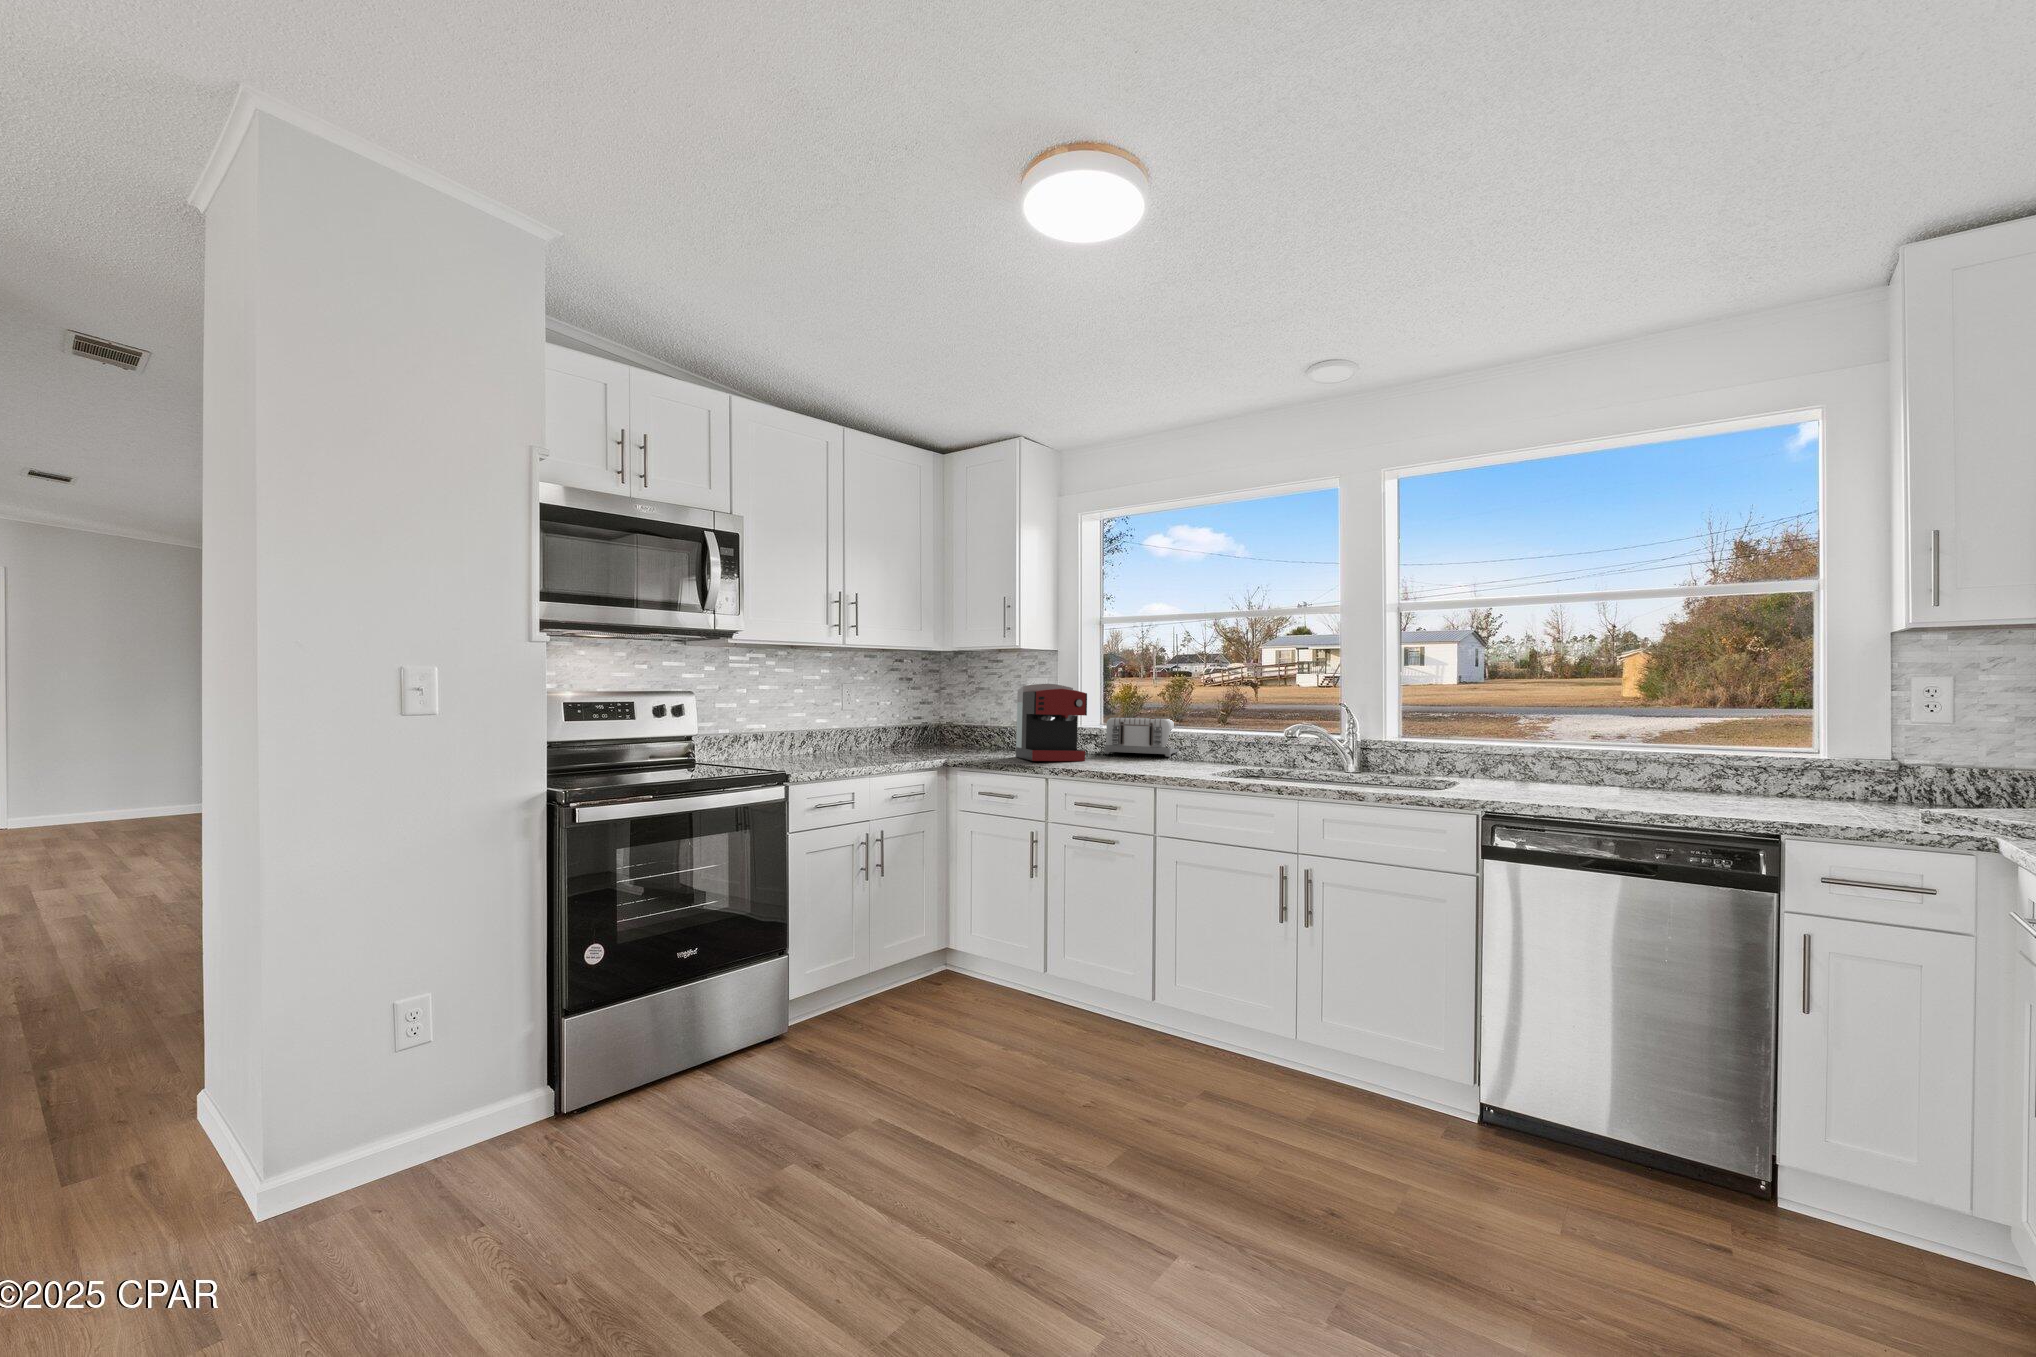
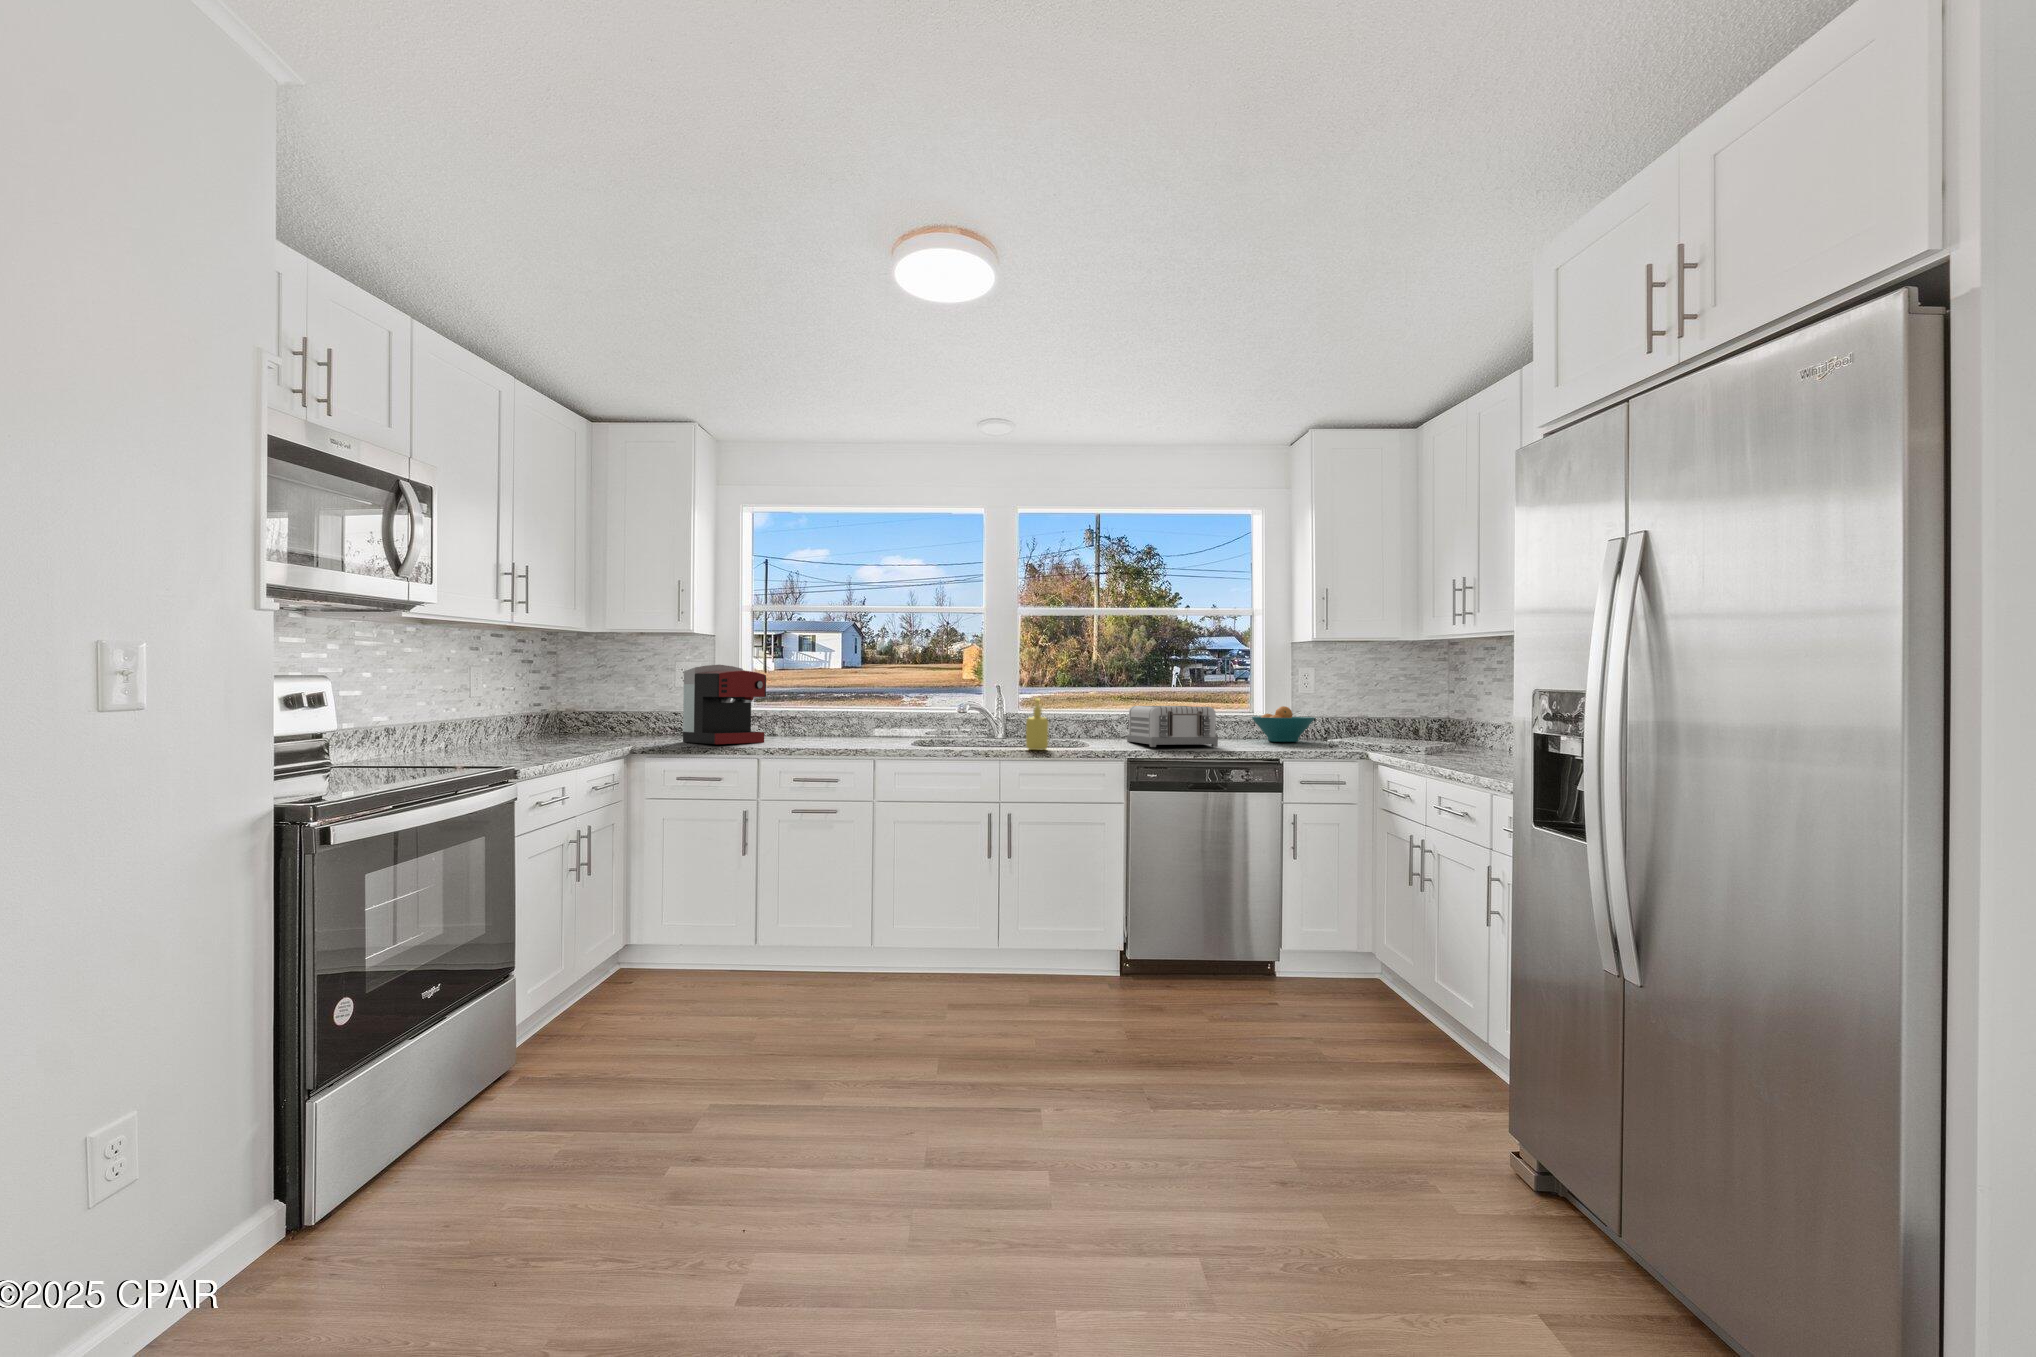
toaster: present [1105,718,1179,757] -> present [1127,706,1218,747]
soap dispenser: none [1371,723,1405,792] -> present [1026,698,1049,750]
fruit bowl: none [1797,746,1961,809] -> present [1252,706,1315,742]

